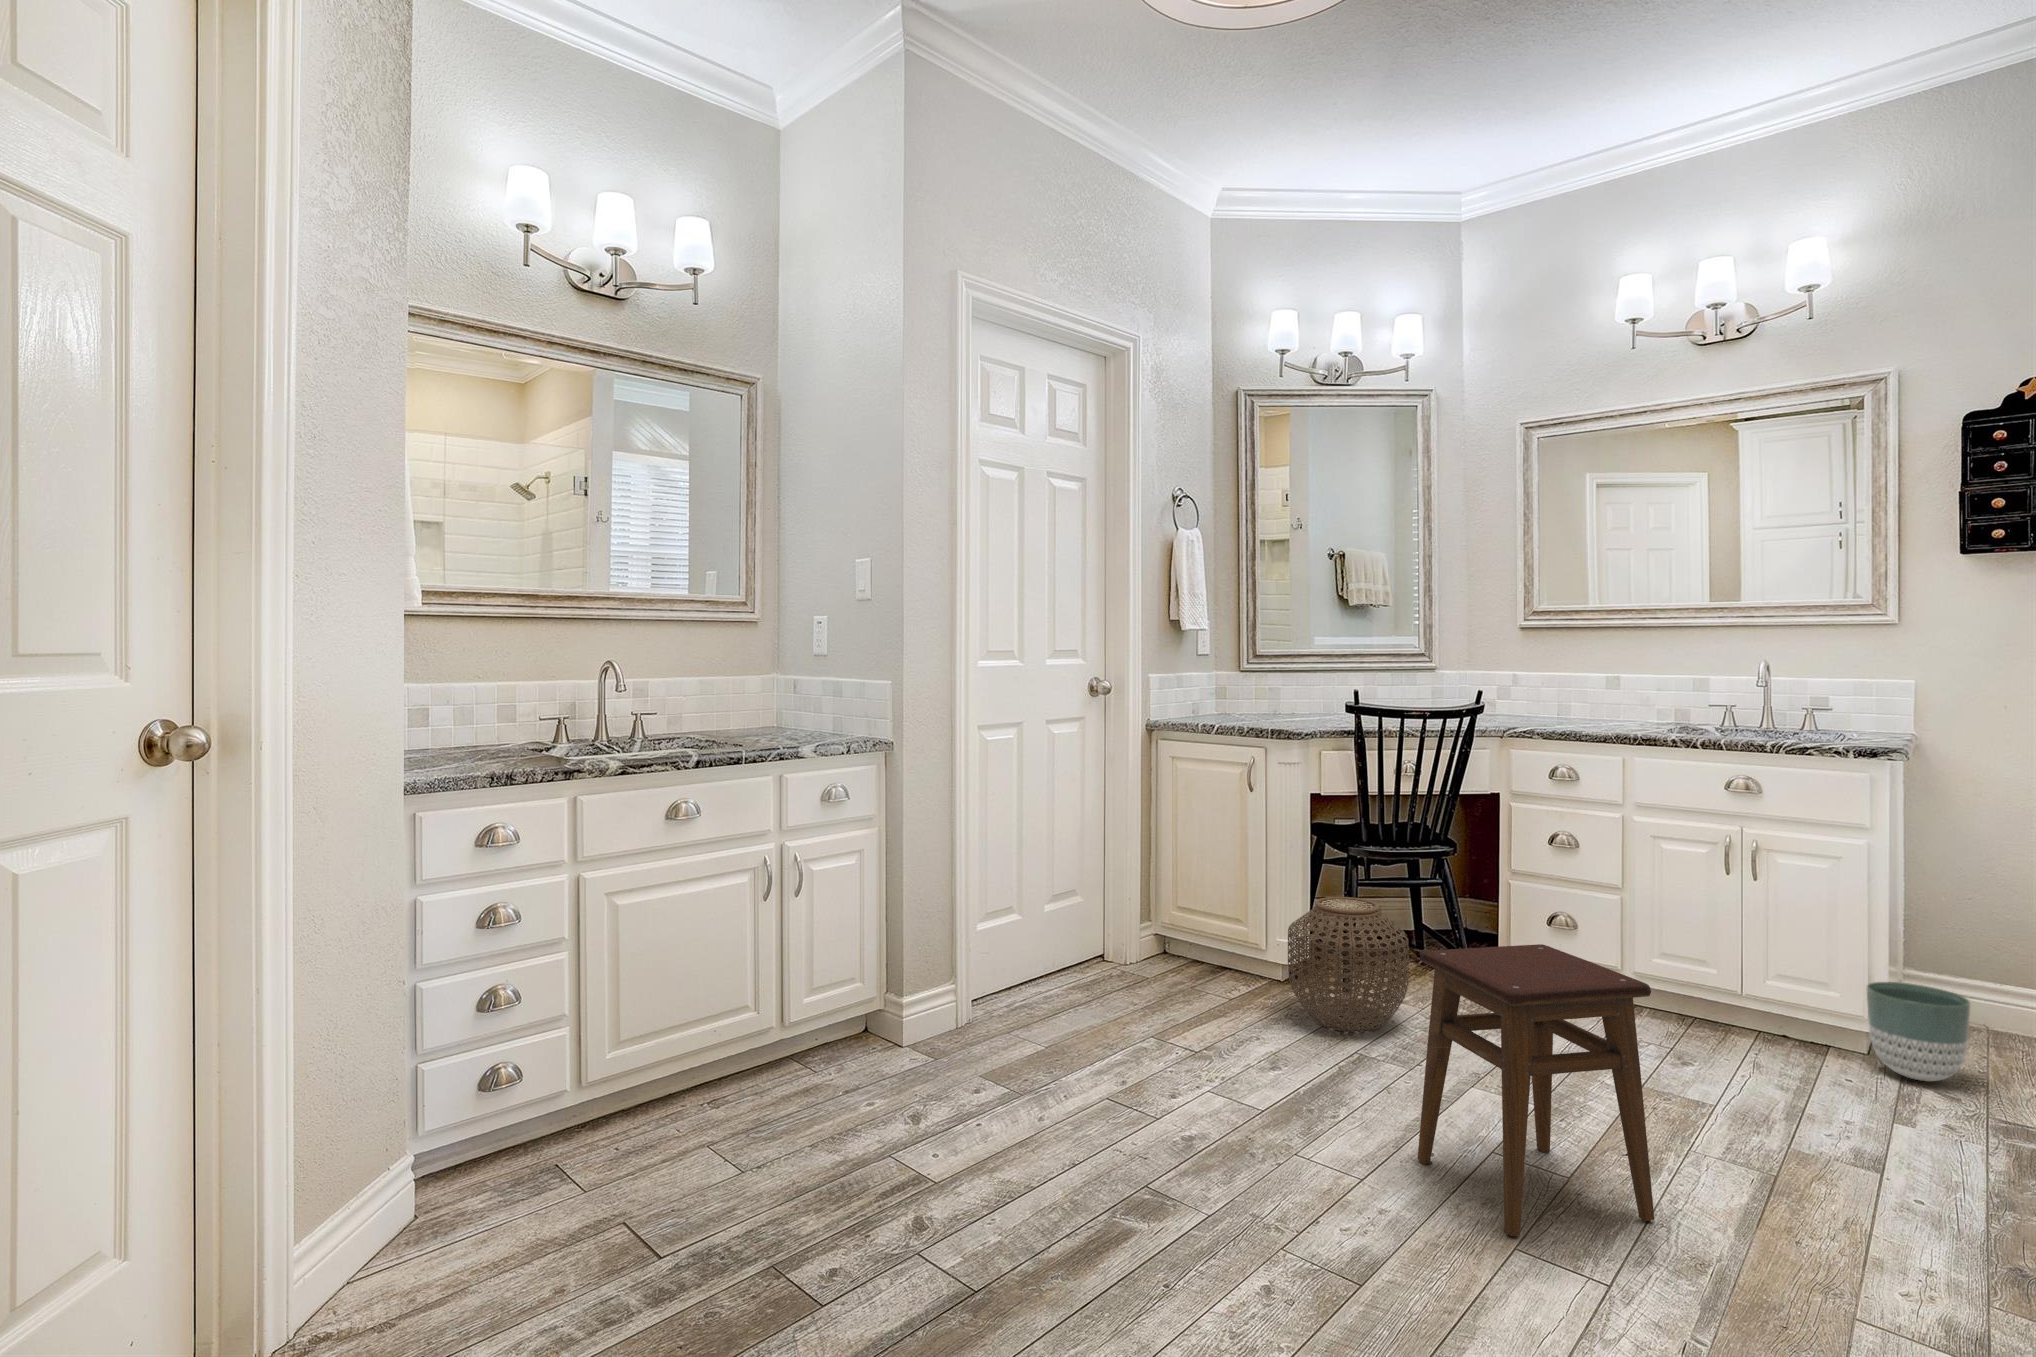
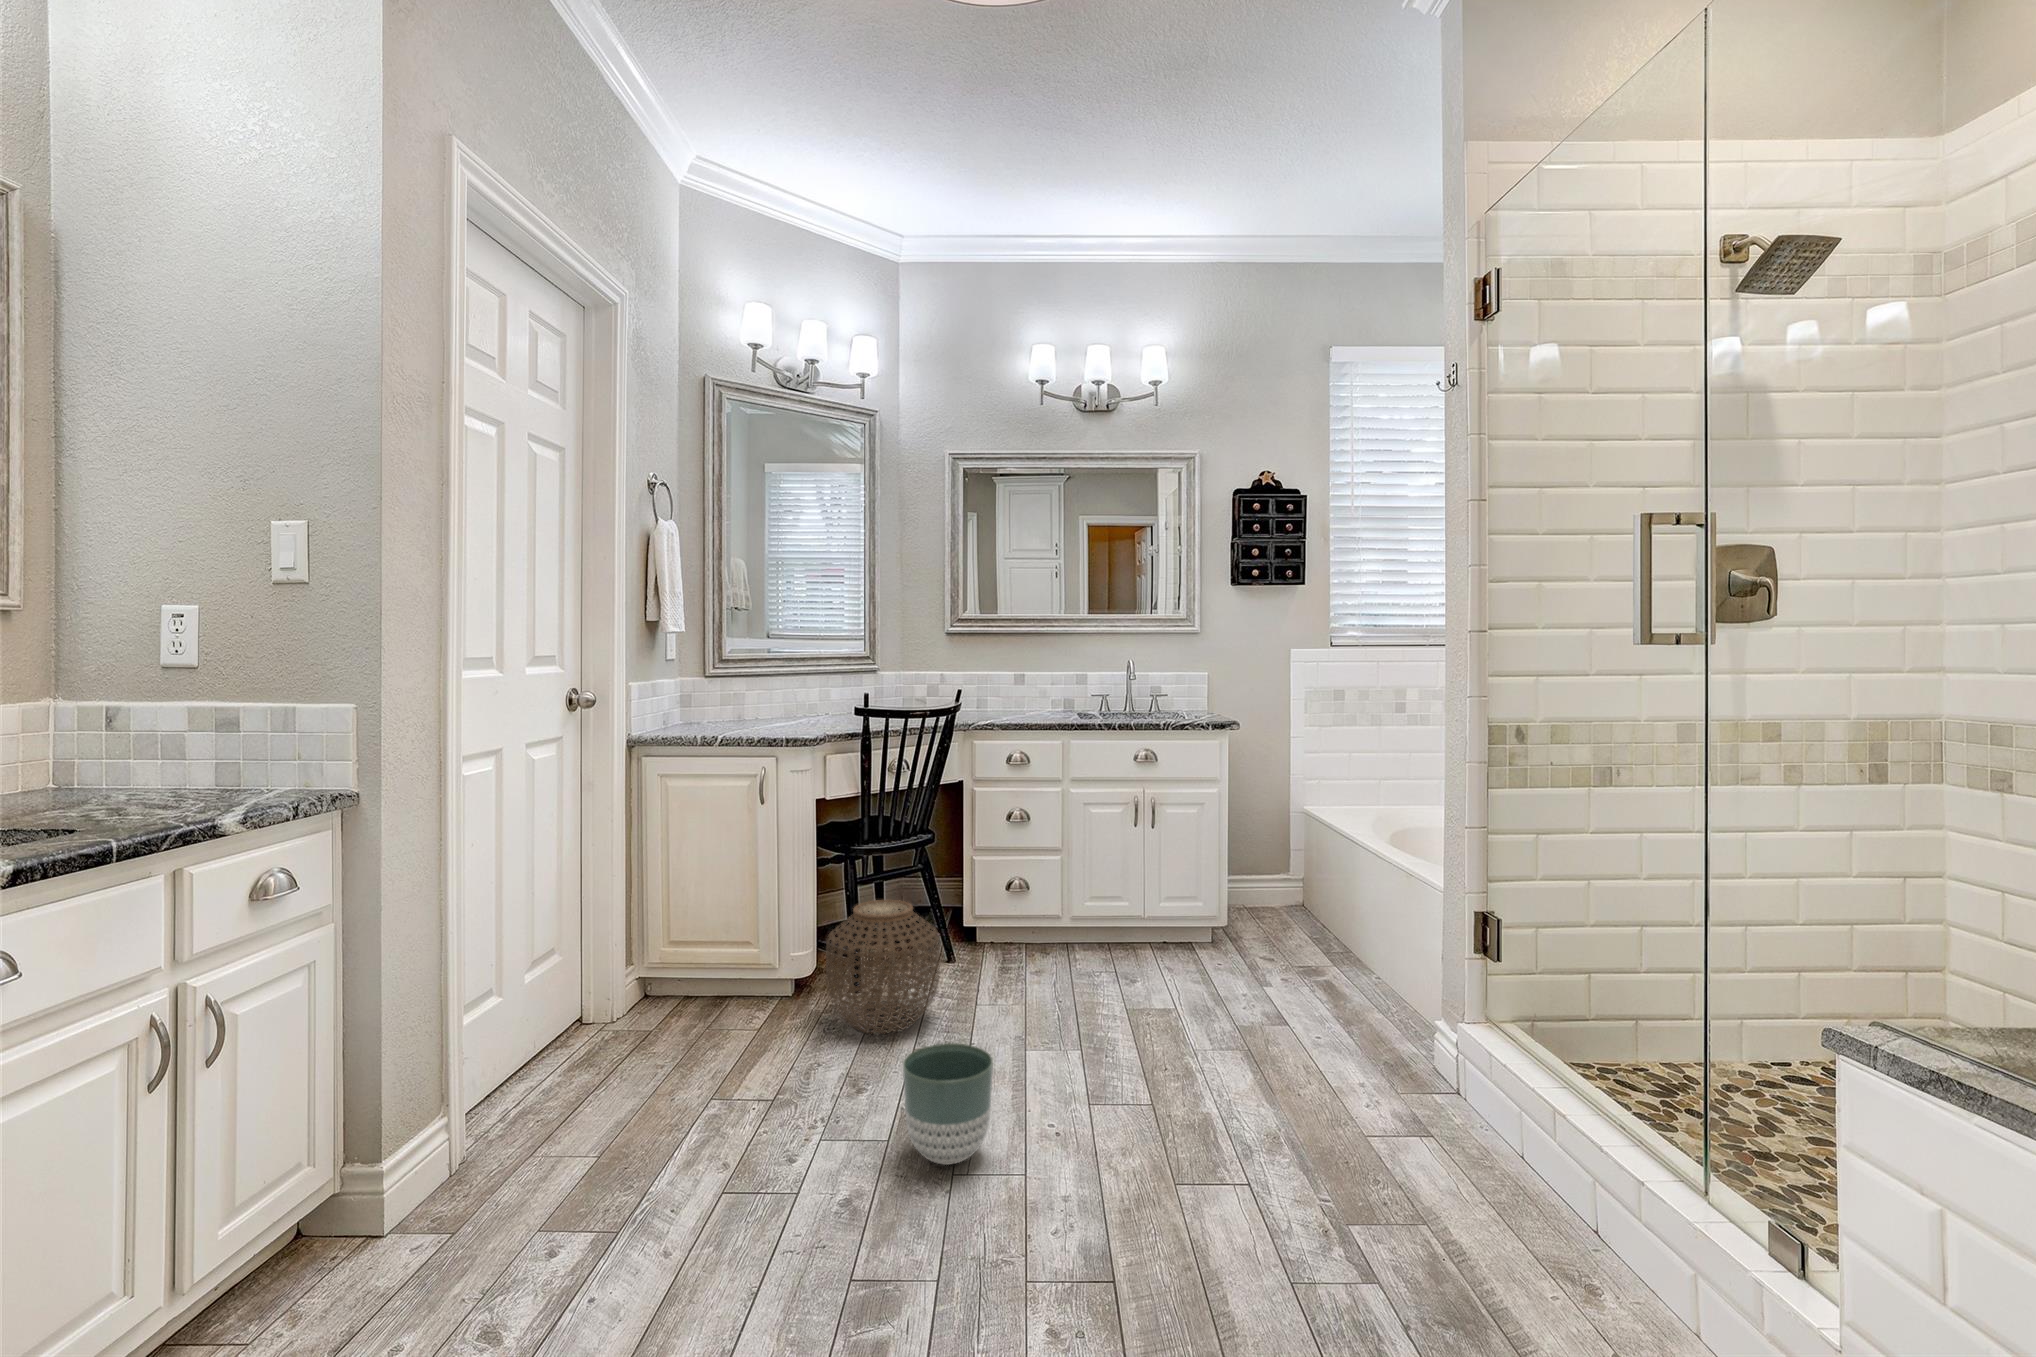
stool: present [1418,944,1654,1236] -> none [1046,920,1225,1185]
planter: present [1867,982,1970,1082] -> present [903,1043,993,1165]

